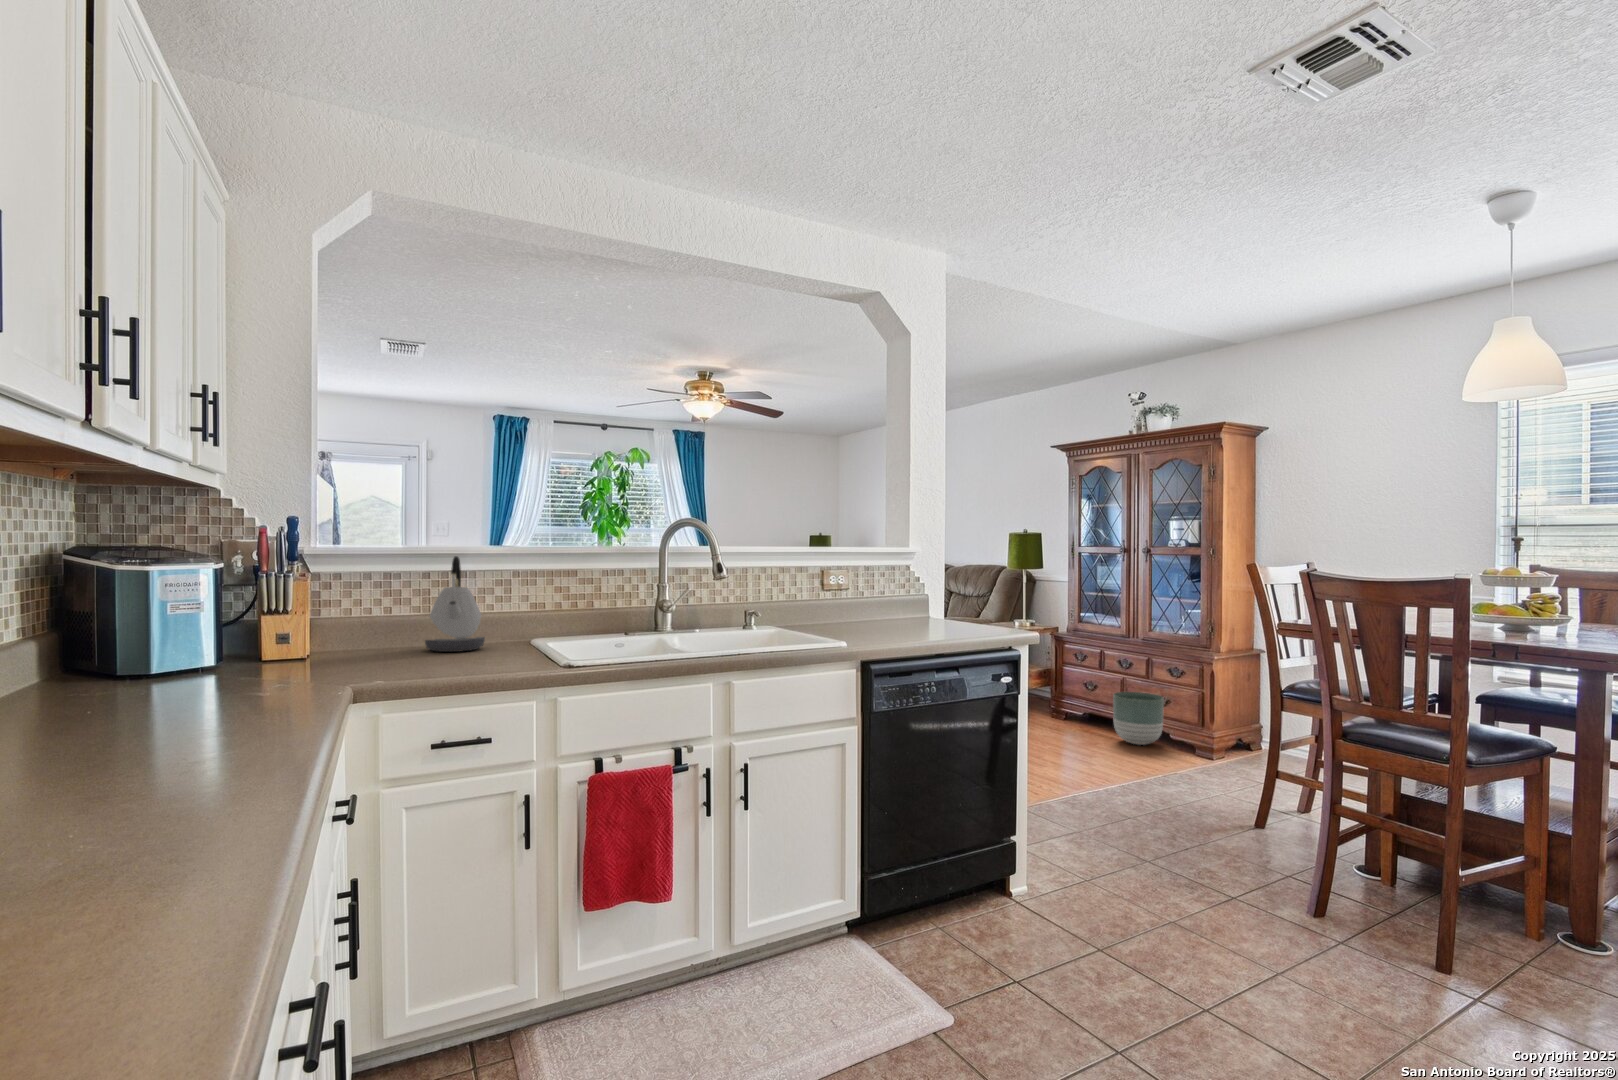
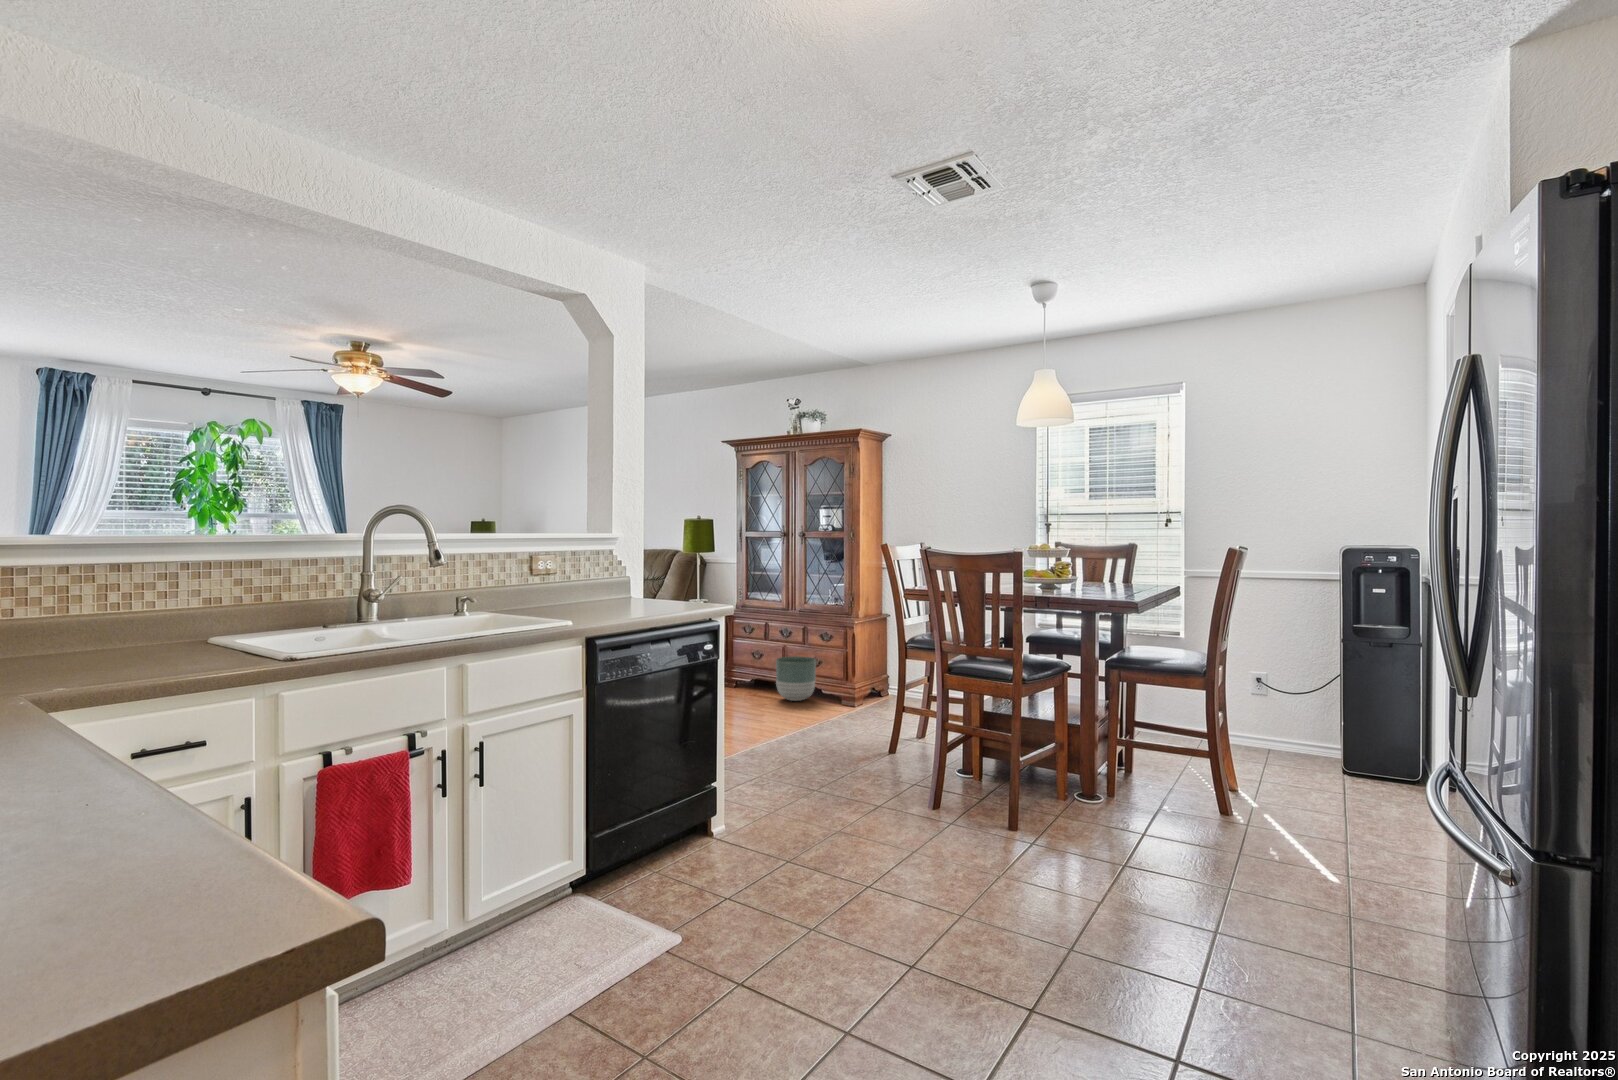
kettle: present [425,556,485,652] -> none [70,548,159,658]

